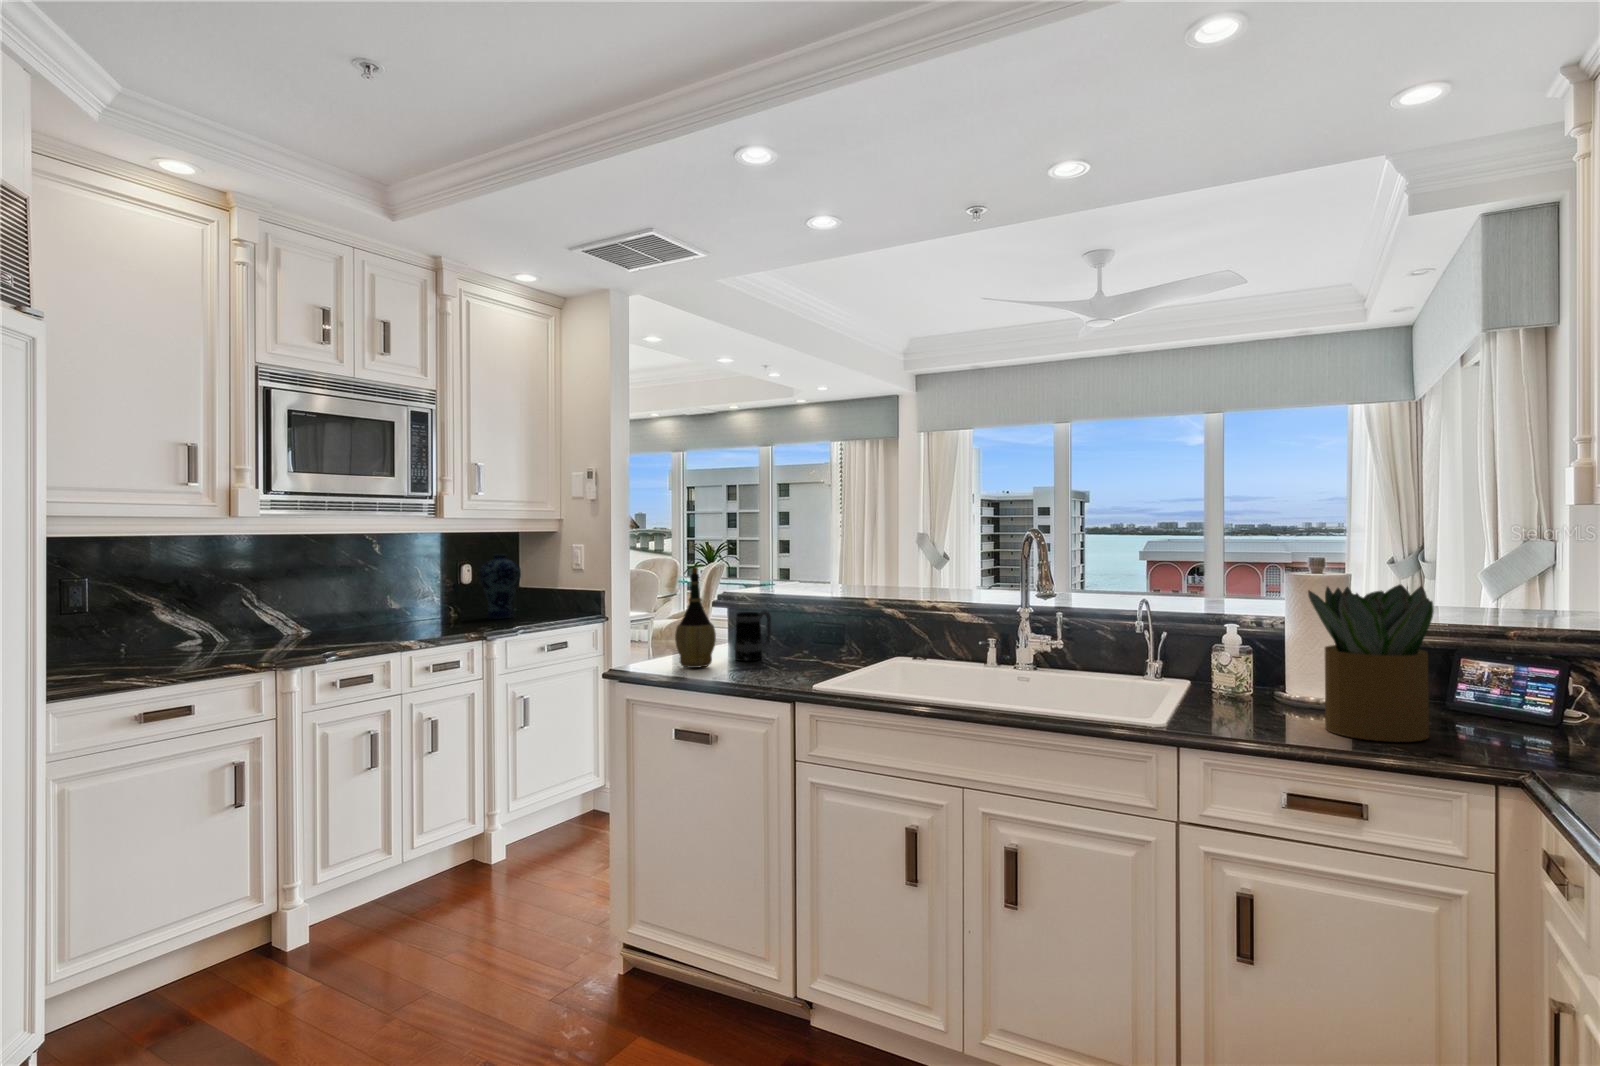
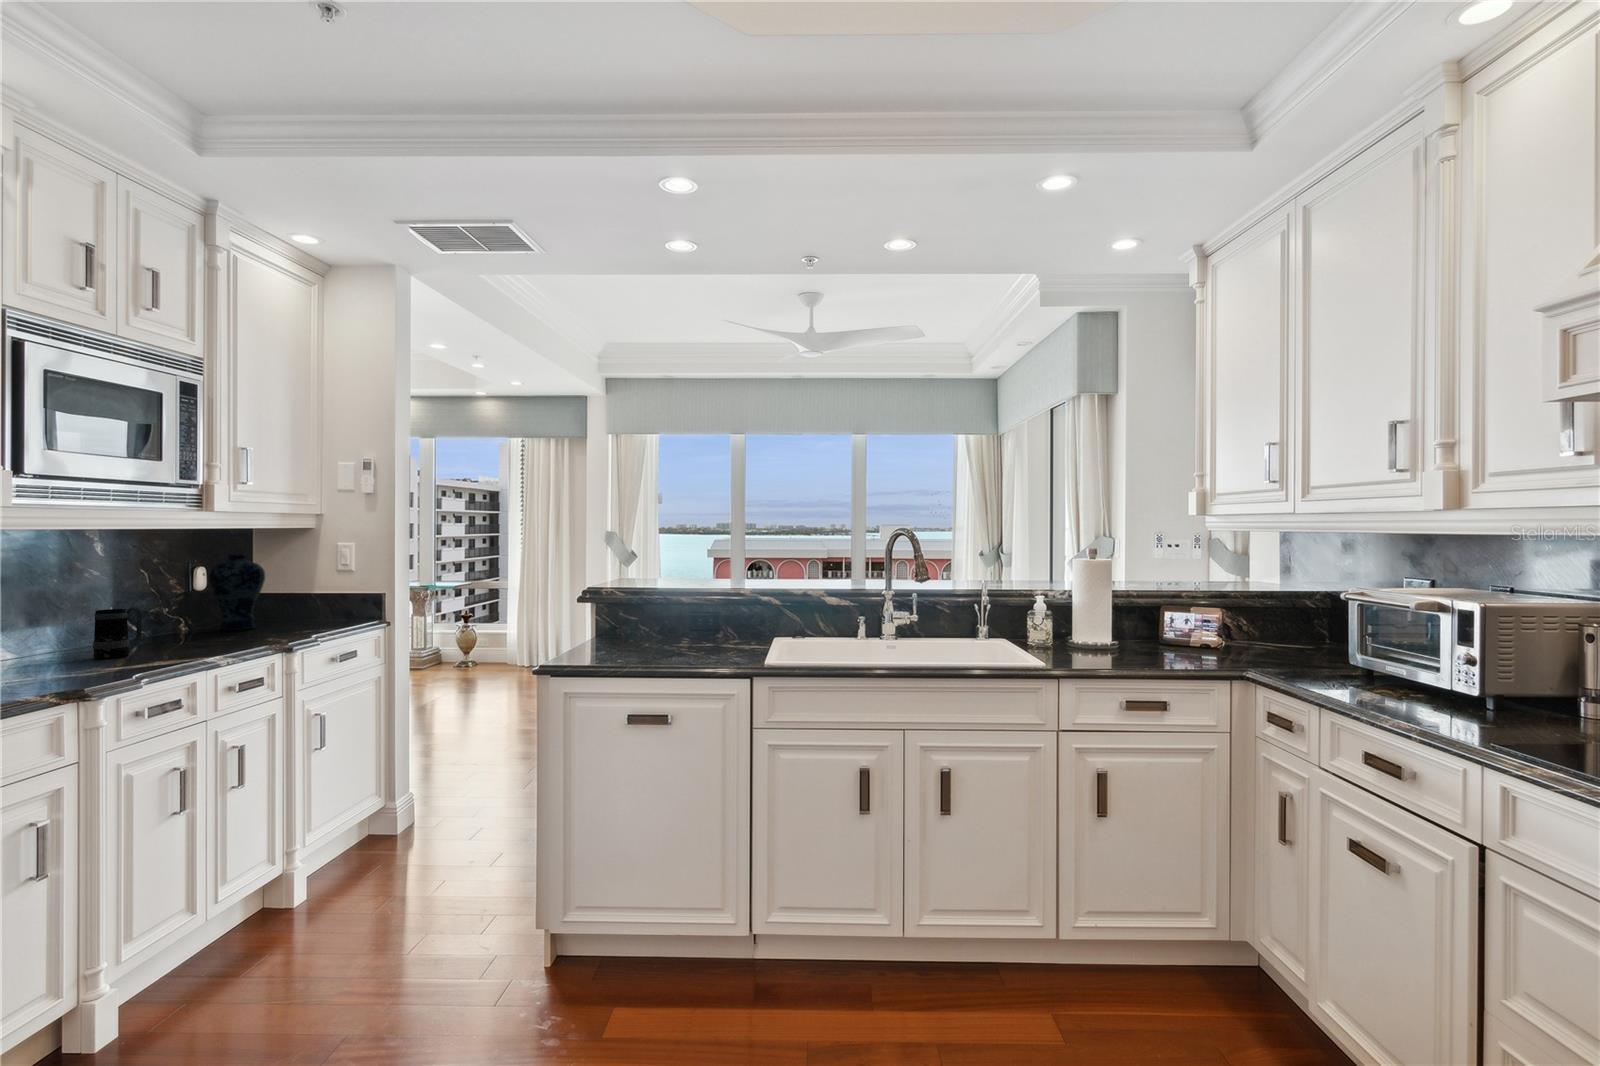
wine bottle: present [675,567,716,668] -> none [595,562,634,658]
potted plant: present [1308,585,1434,742] -> none [1116,565,1184,664]
mug: present [734,611,771,661] -> present [93,607,142,659]

